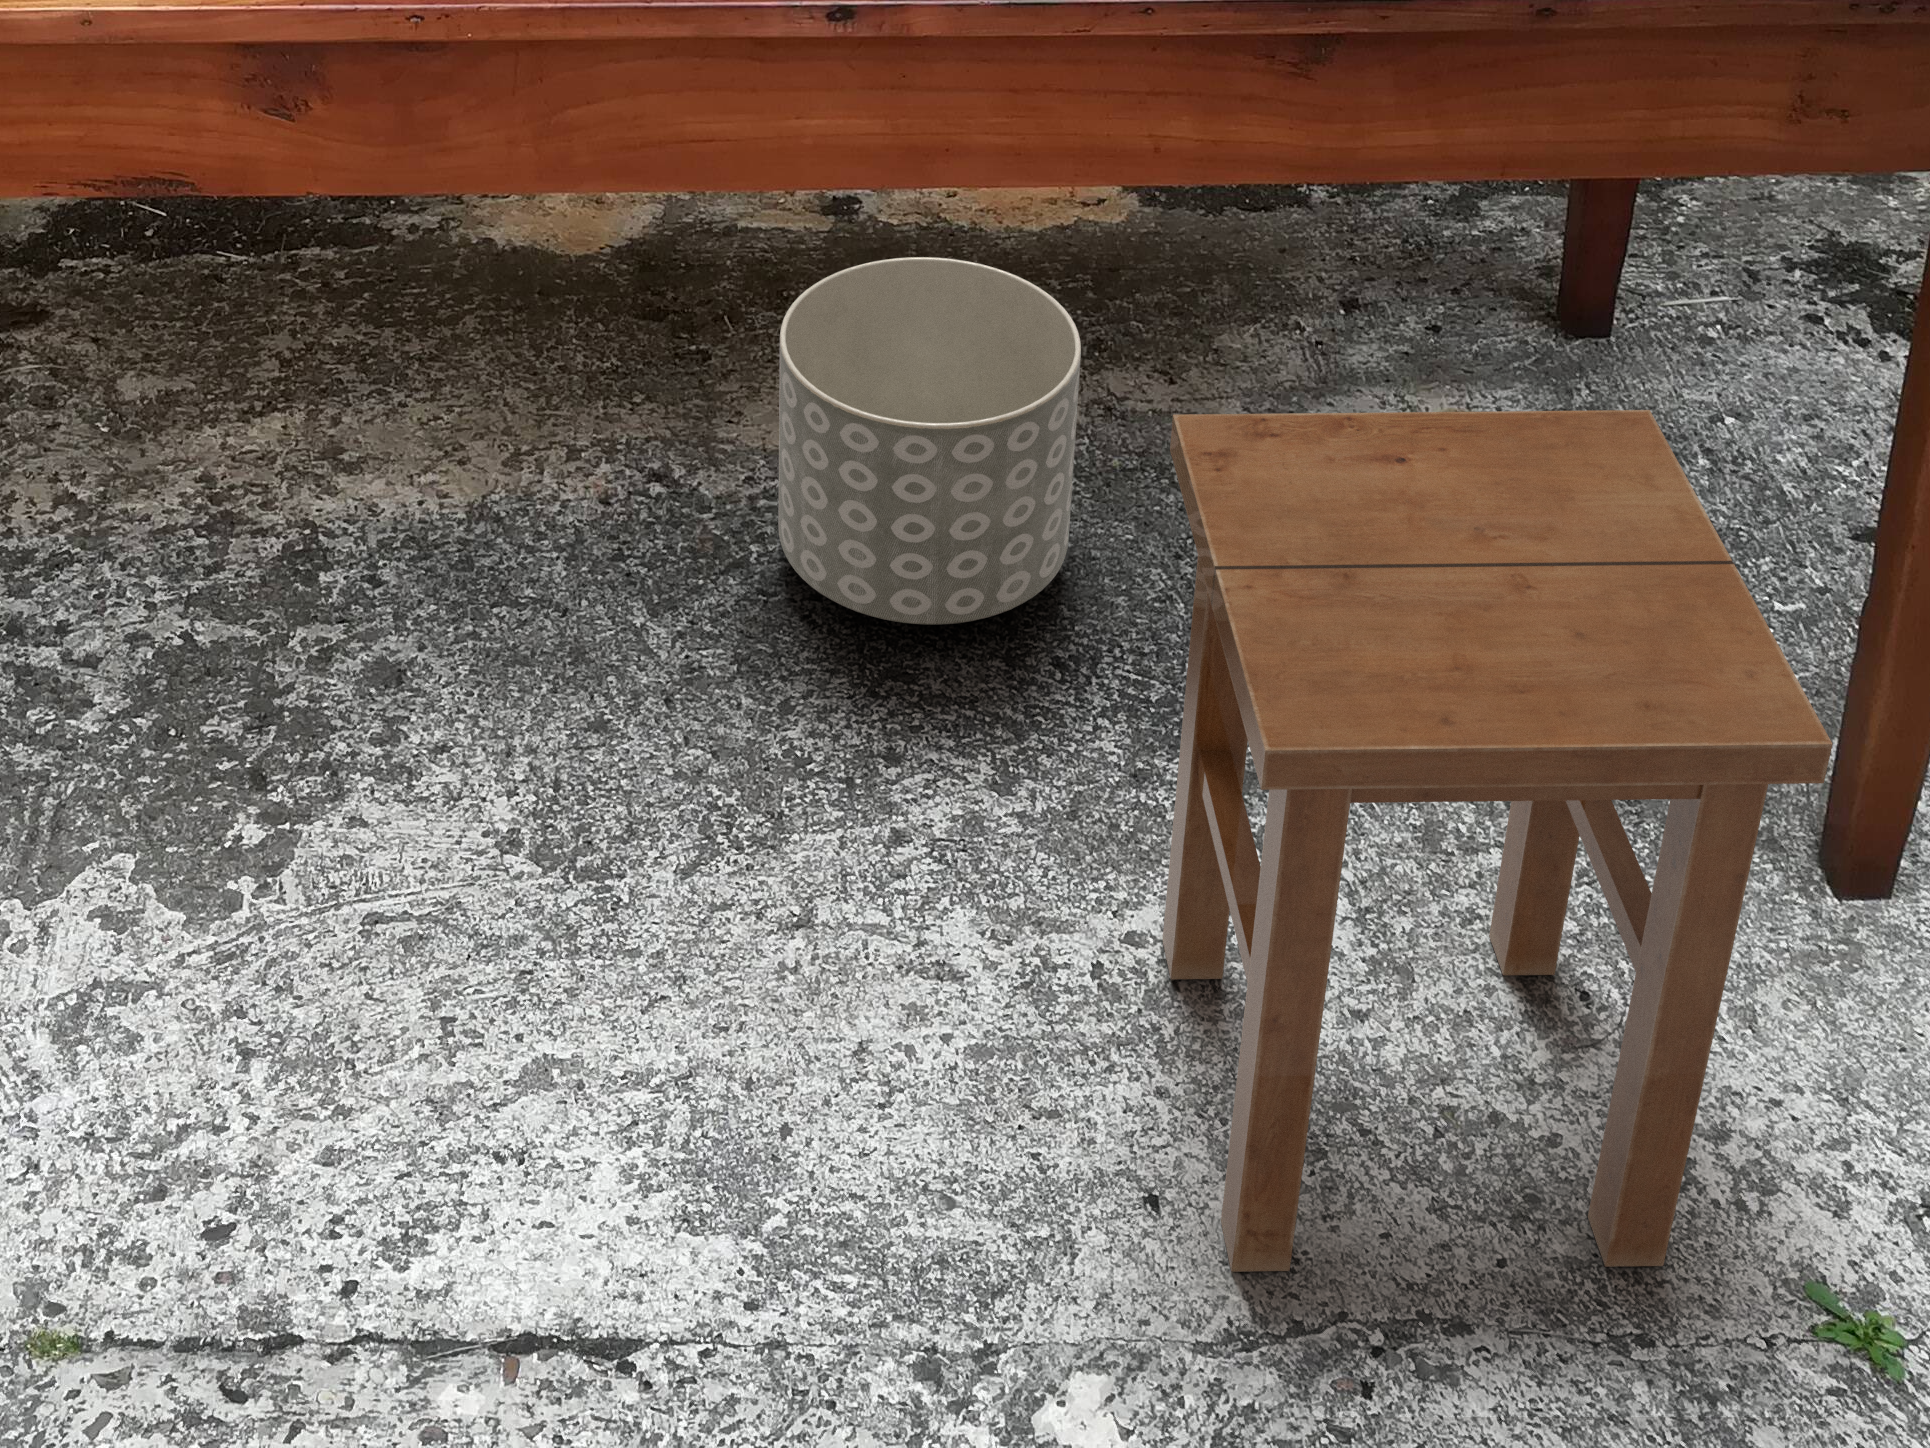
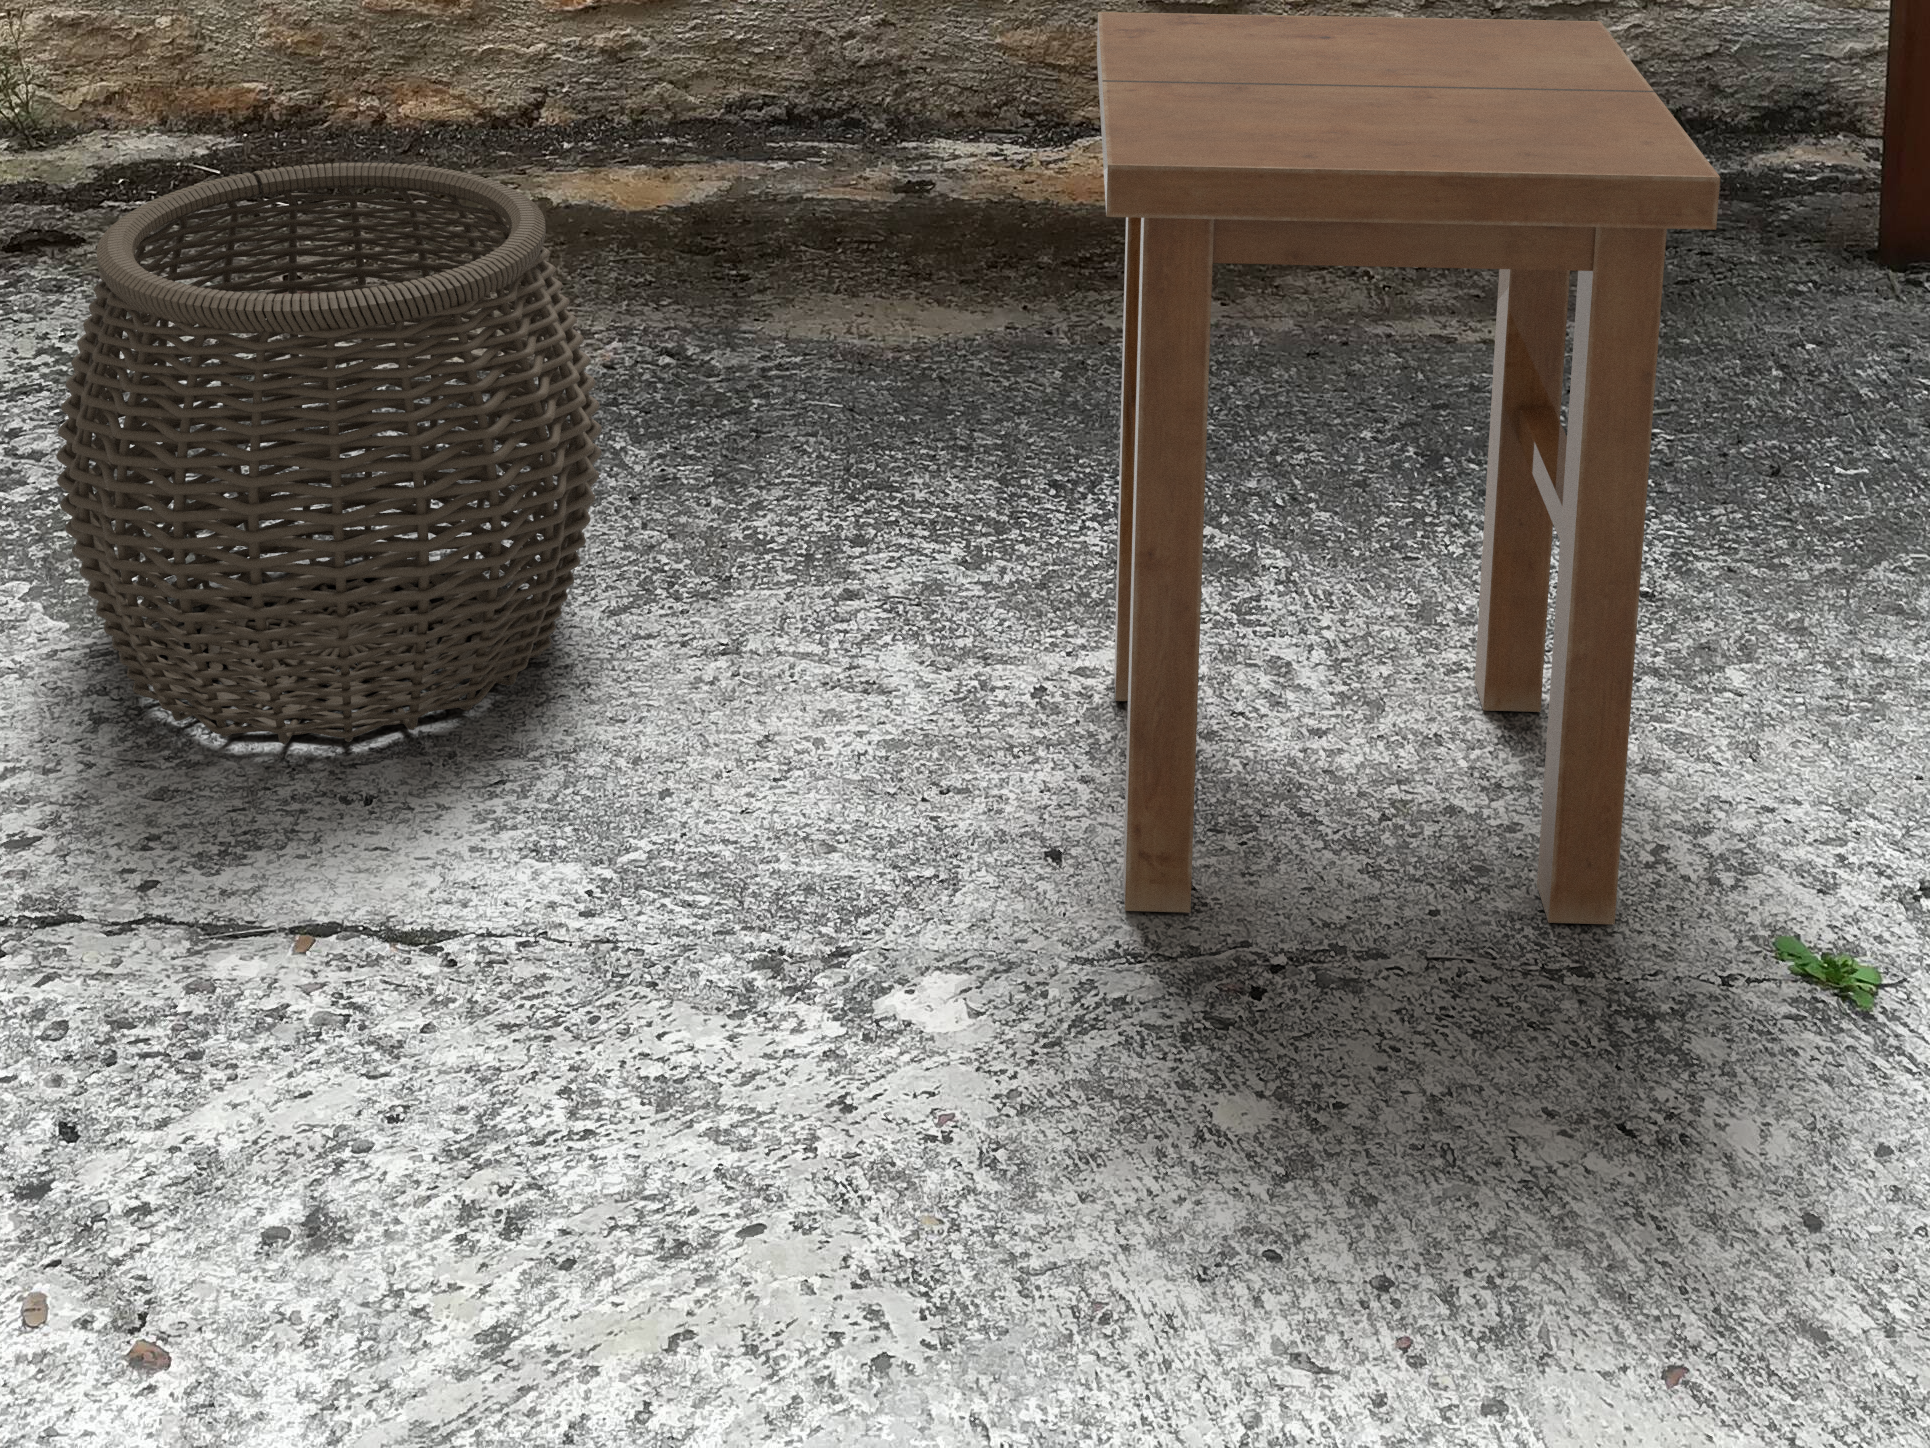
planter: present [778,257,1081,625] -> none [775,92,1087,439]
woven basket: none [188,491,689,1086] -> present [56,162,602,744]

